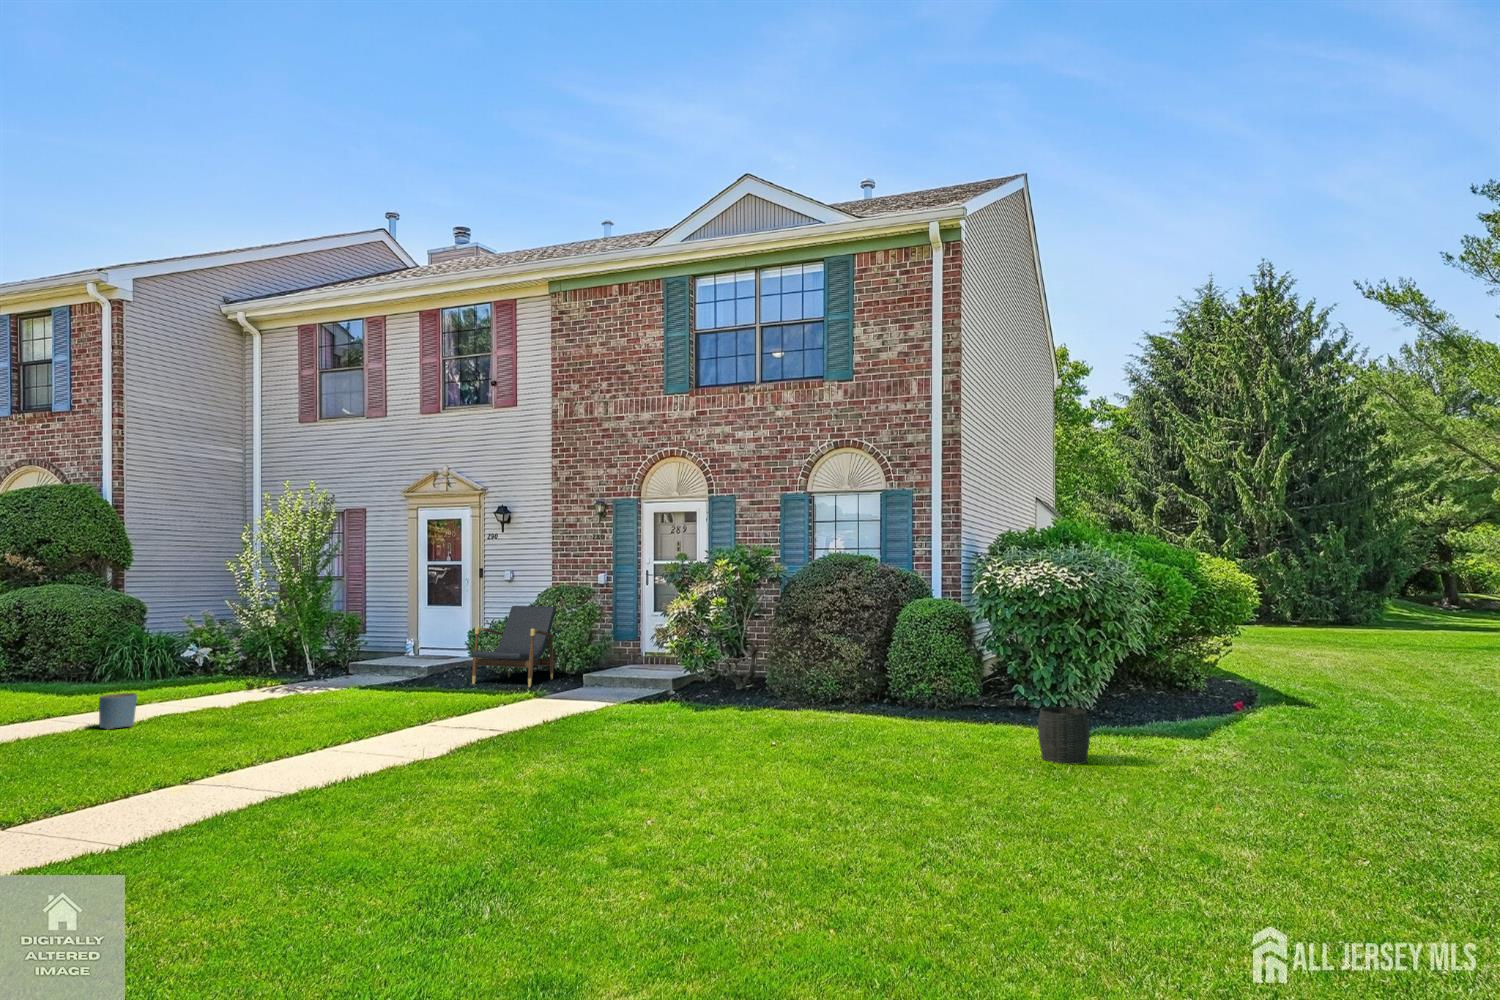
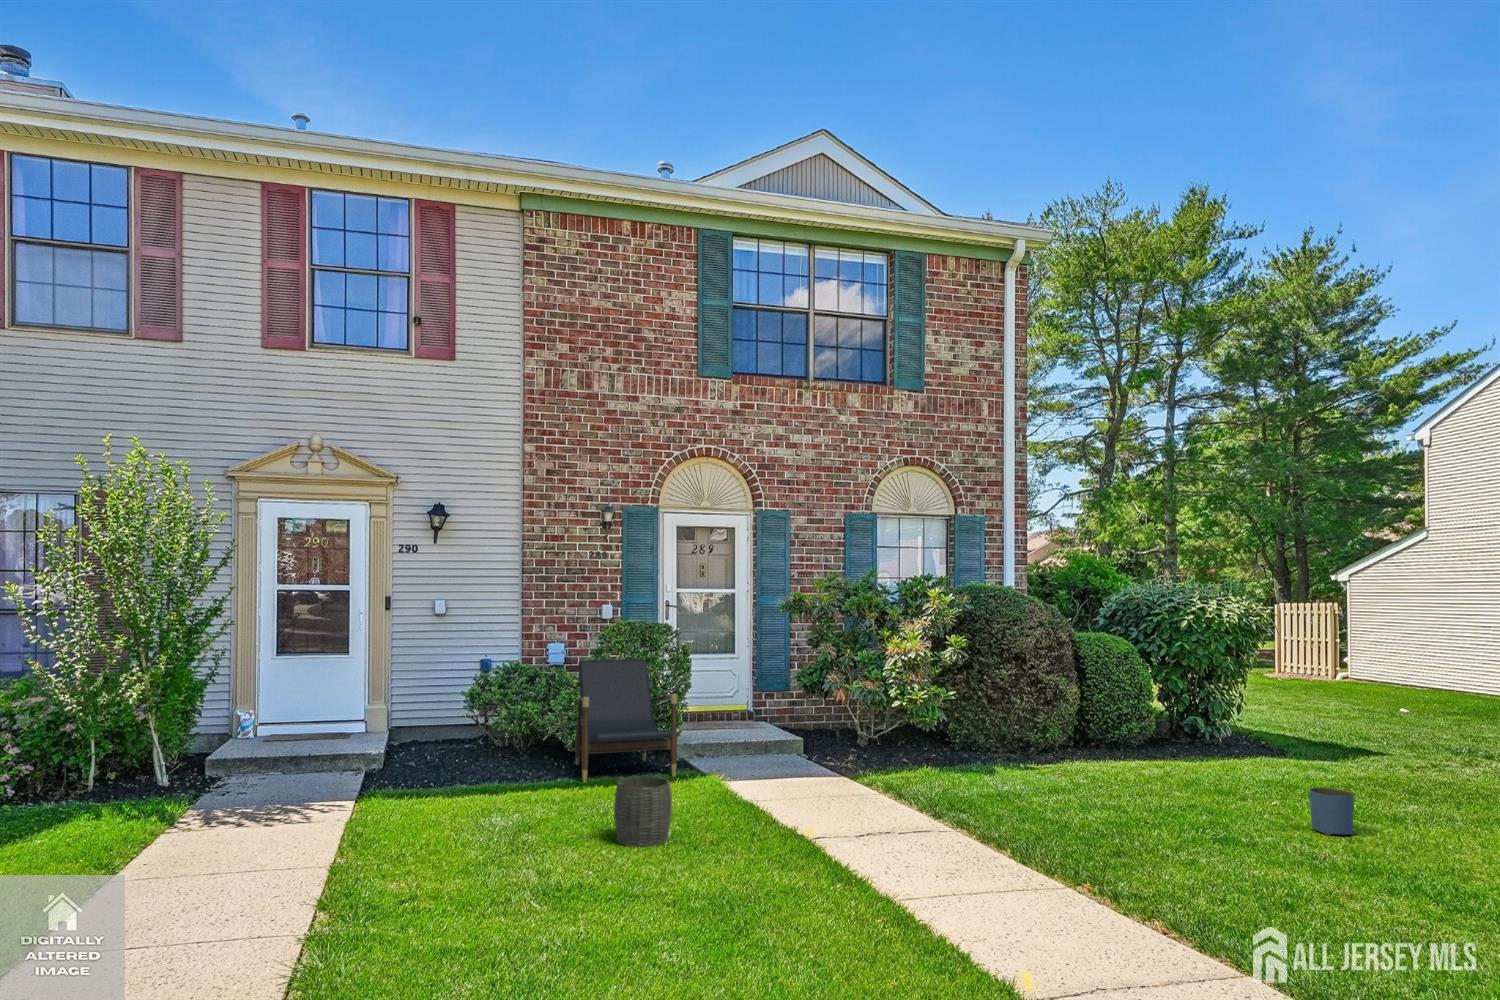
planter: present [99,693,137,730] -> present [1309,787,1354,836]
woven basket: present [1038,707,1090,764] -> present [614,776,672,847]

